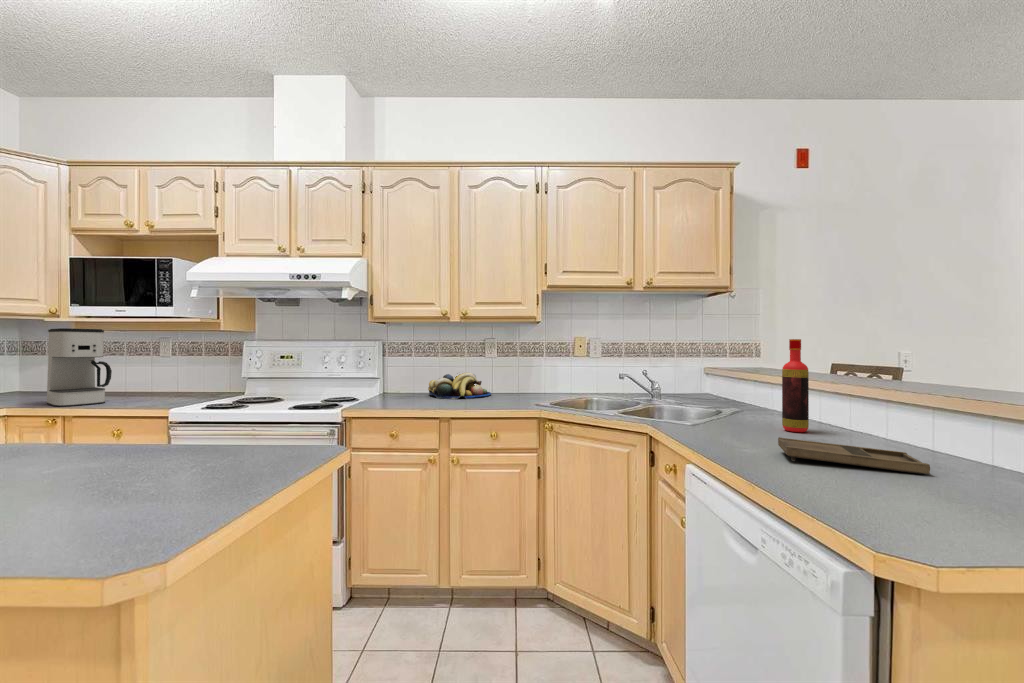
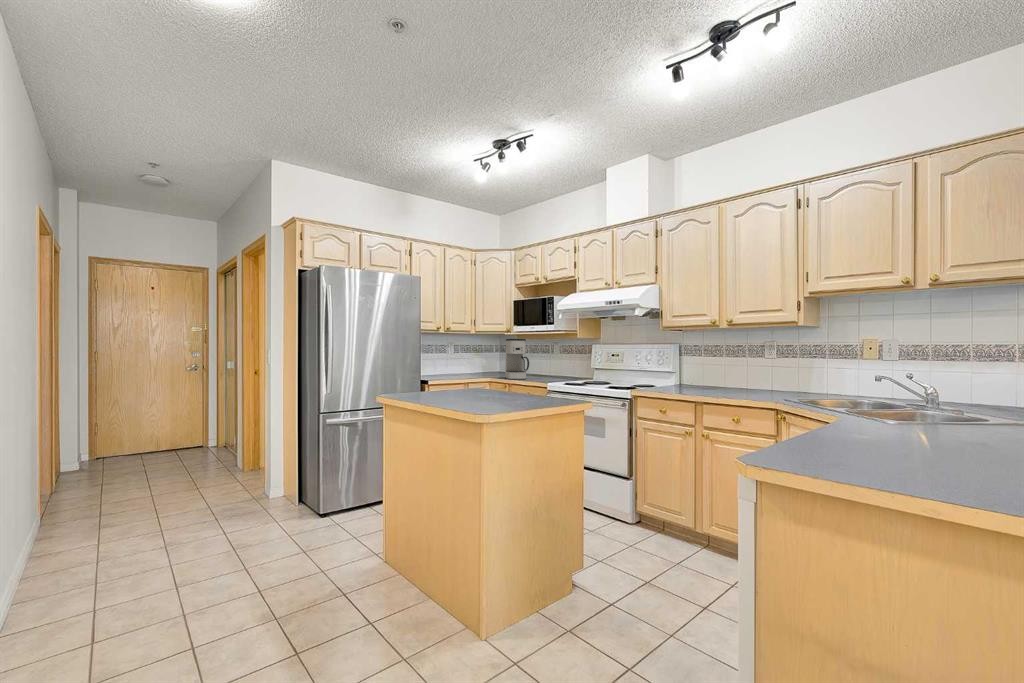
bottle: present [782,339,809,432] -> none [964,340,995,435]
fruit bowl: present [428,372,491,399] -> none [709,372,767,393]
tray: present [778,437,930,474] -> none [844,421,969,451]

